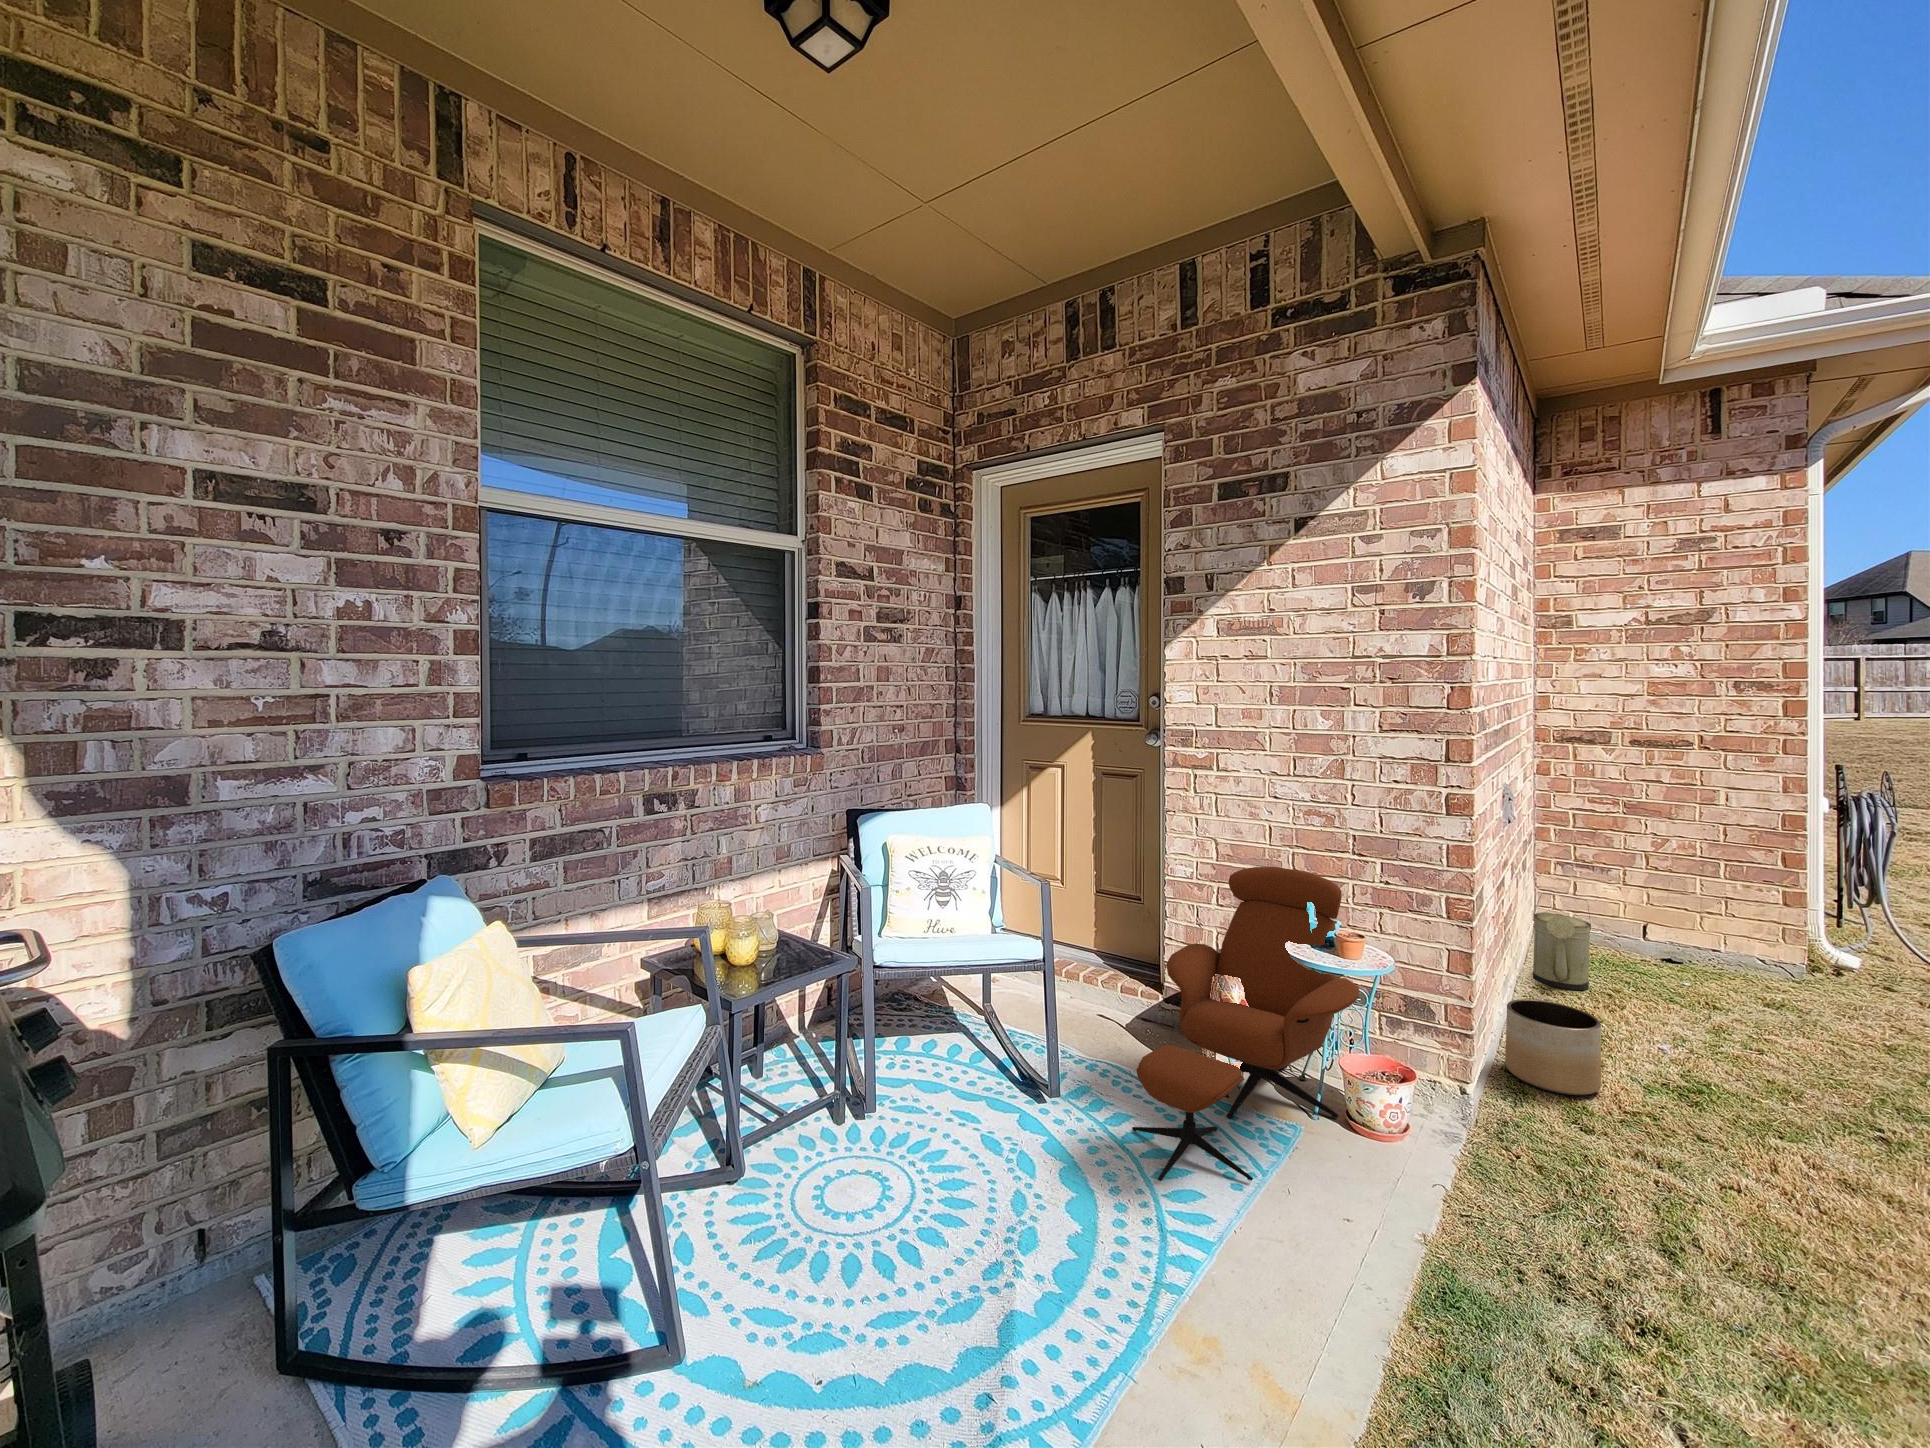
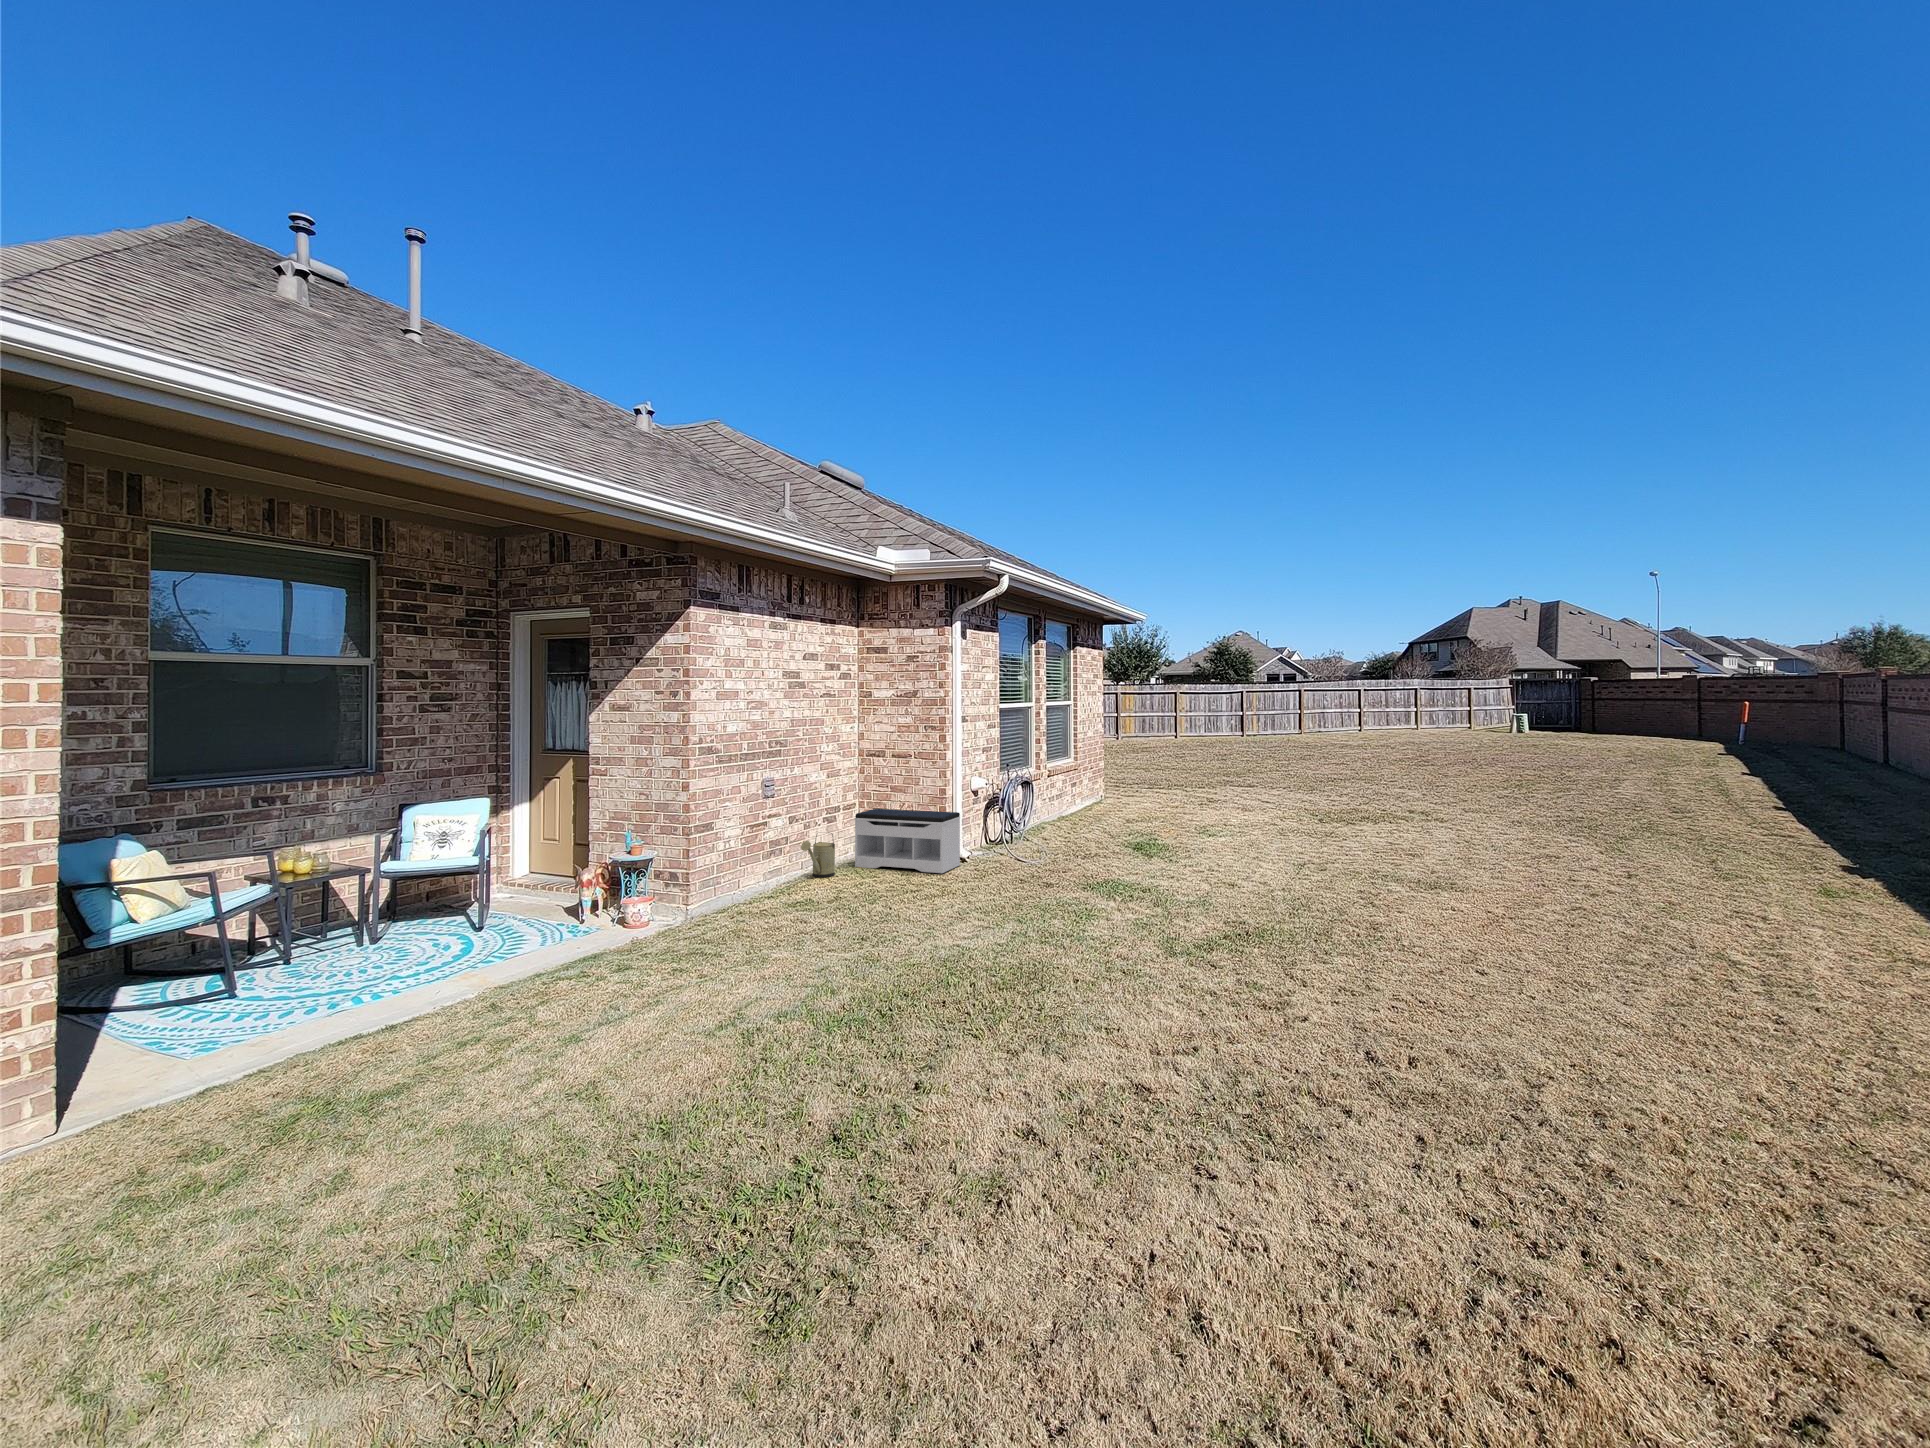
bench: none [1584,843,1874,1010] -> present [855,809,960,873]
lounge chair: present [1132,867,1359,1181] -> none [506,820,641,945]
planter: present [1505,999,1601,1095] -> none [728,873,763,908]

